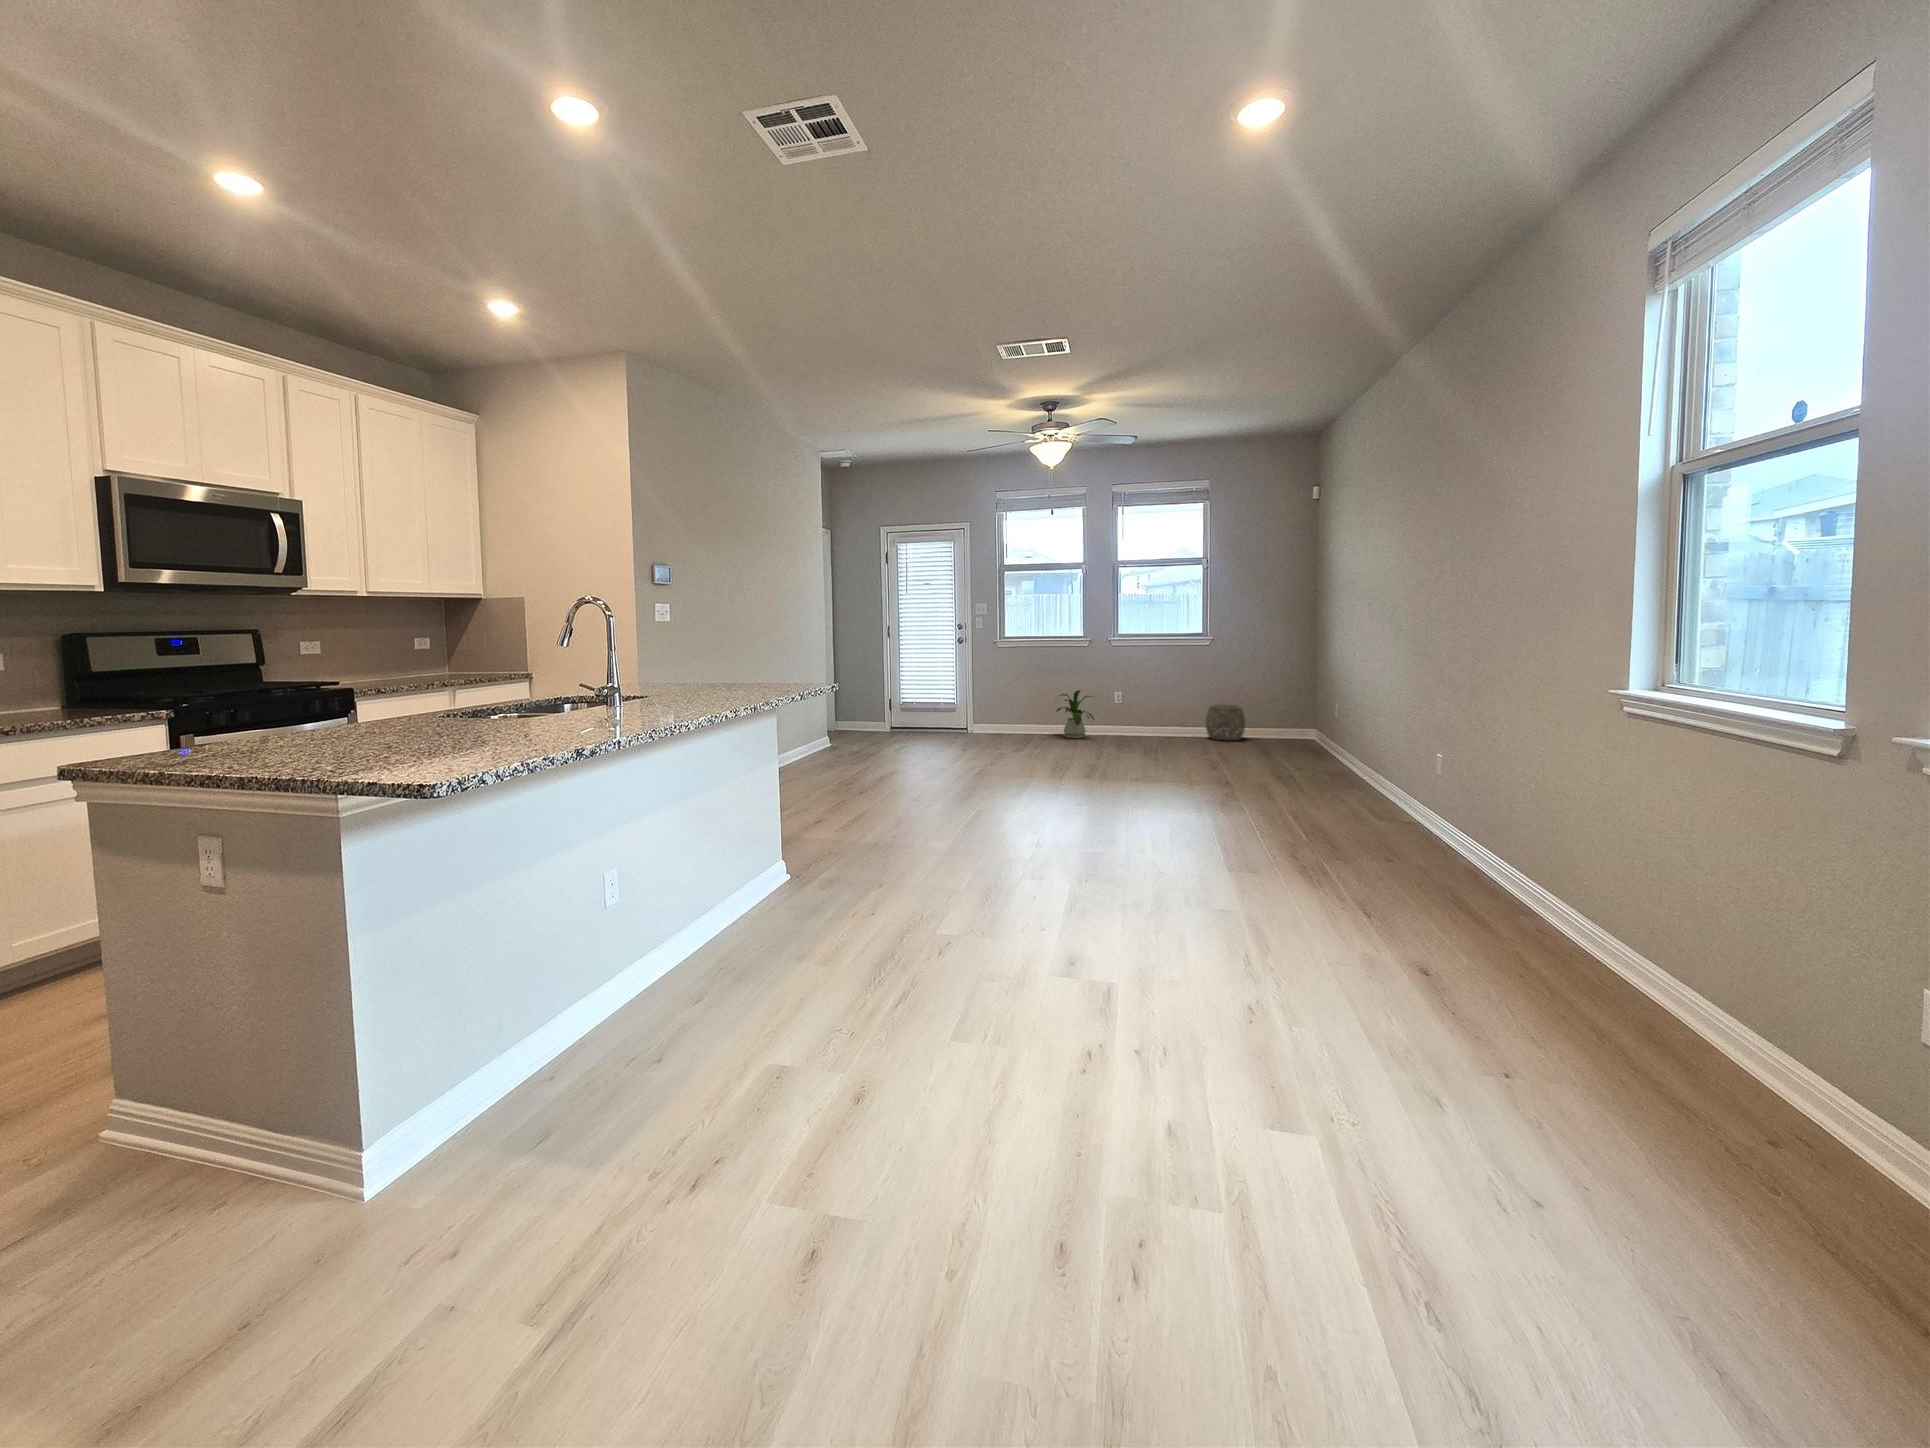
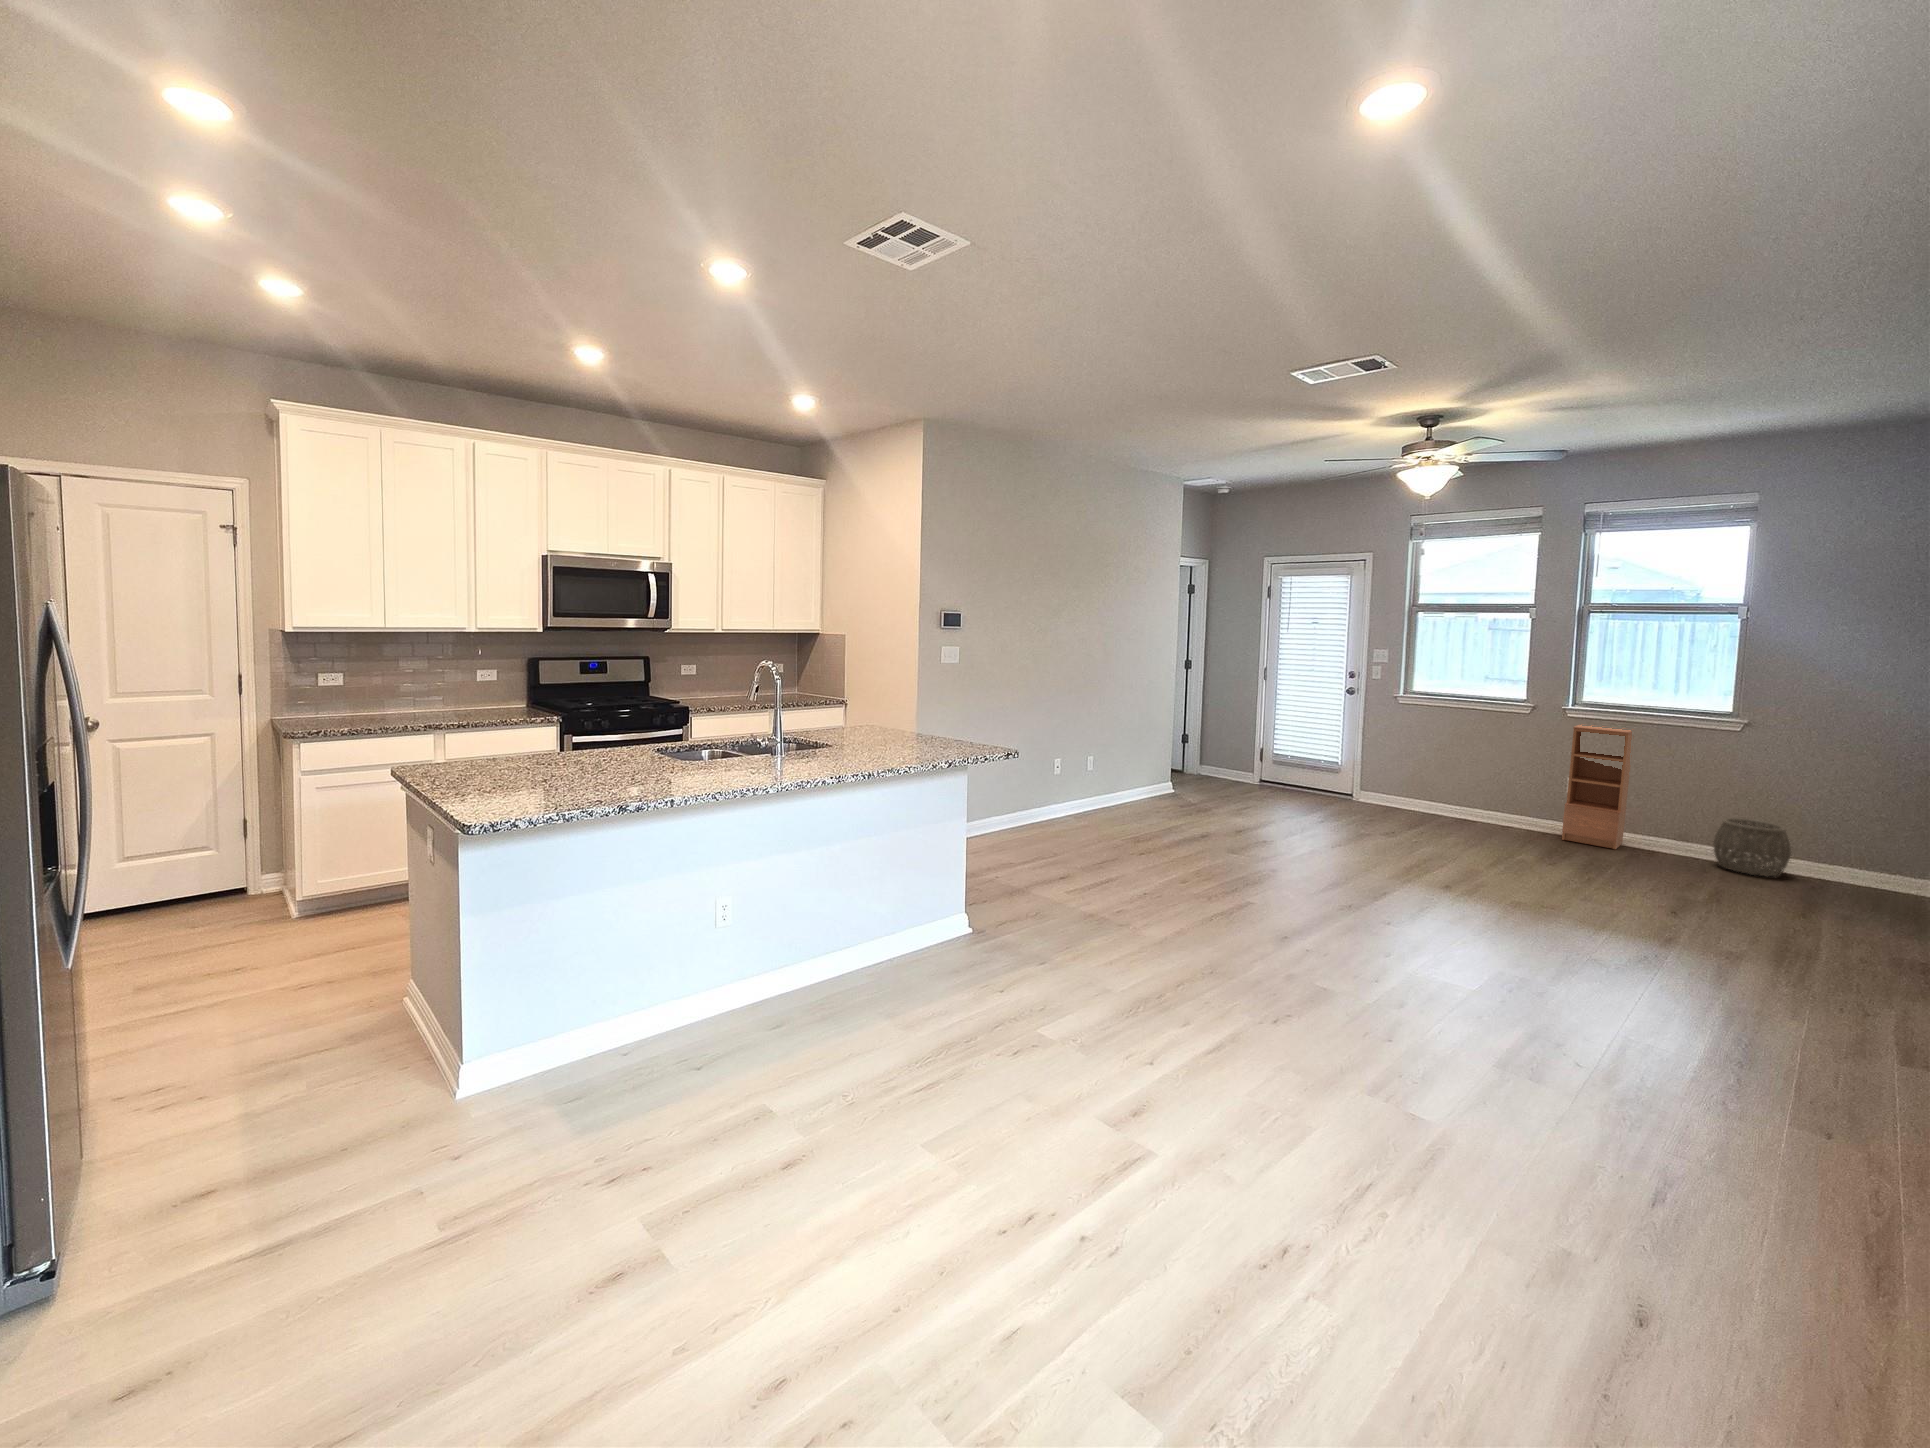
bookcase: none [1121,651,1154,739] -> present [1562,725,1634,849]
house plant: present [1056,690,1094,738] -> none [1464,769,1532,830]

